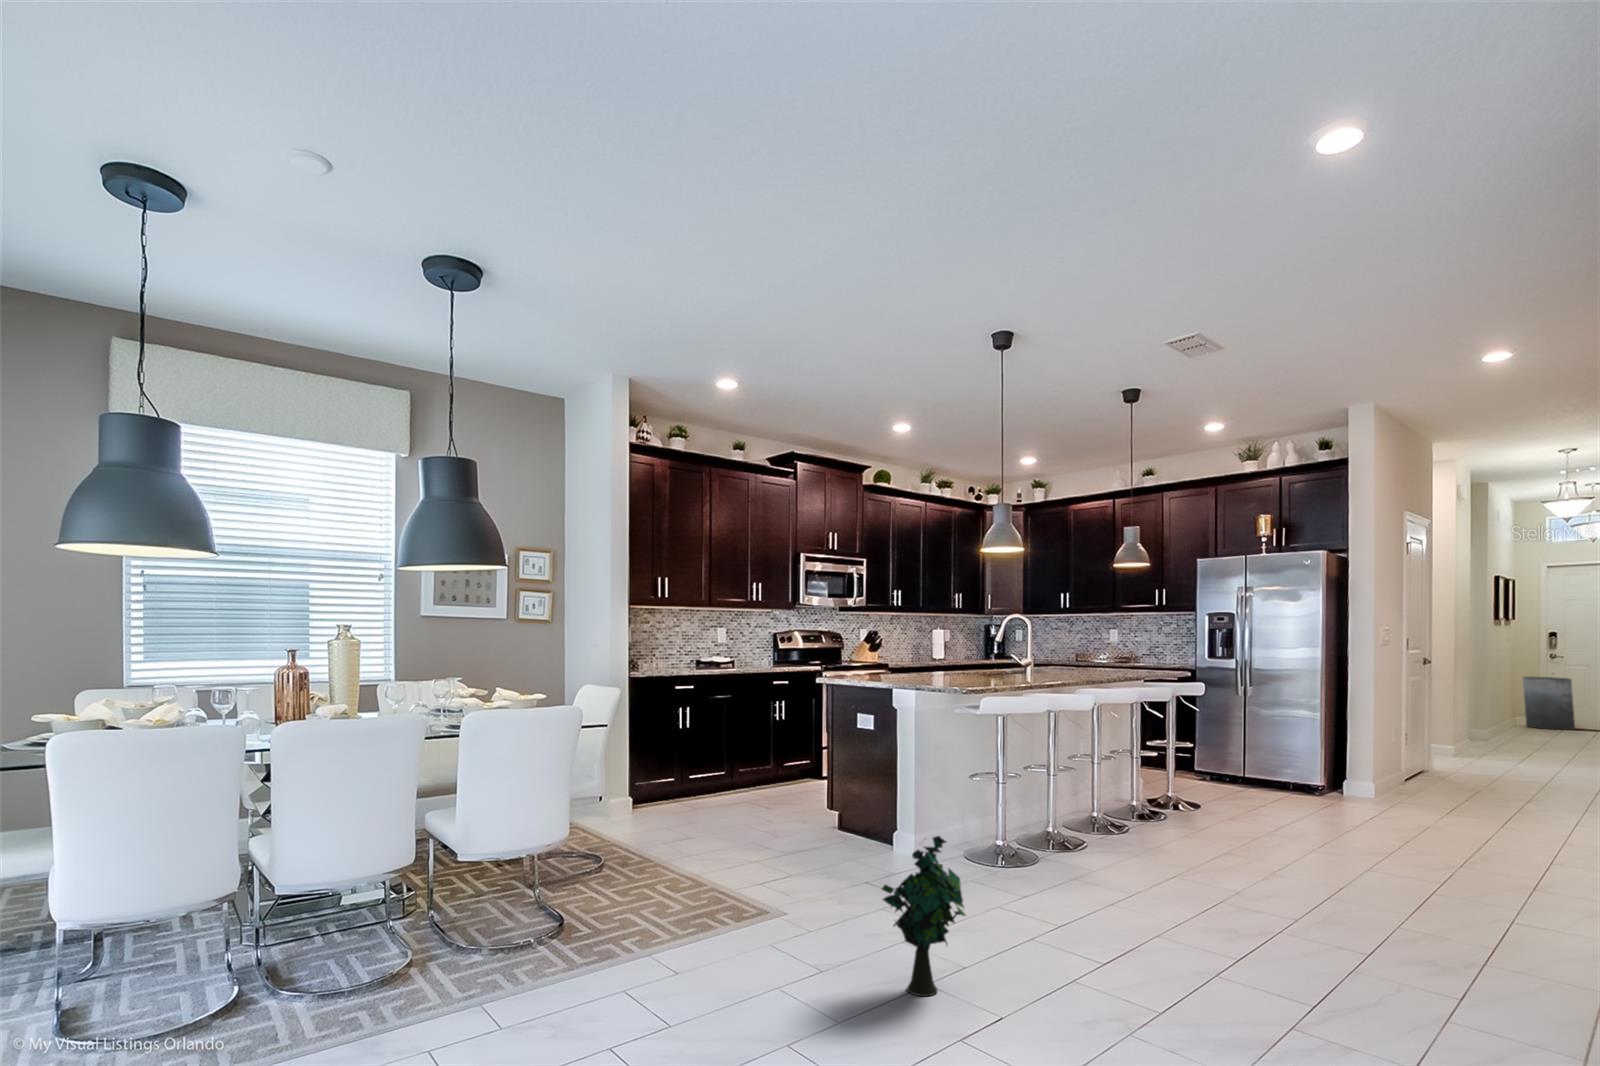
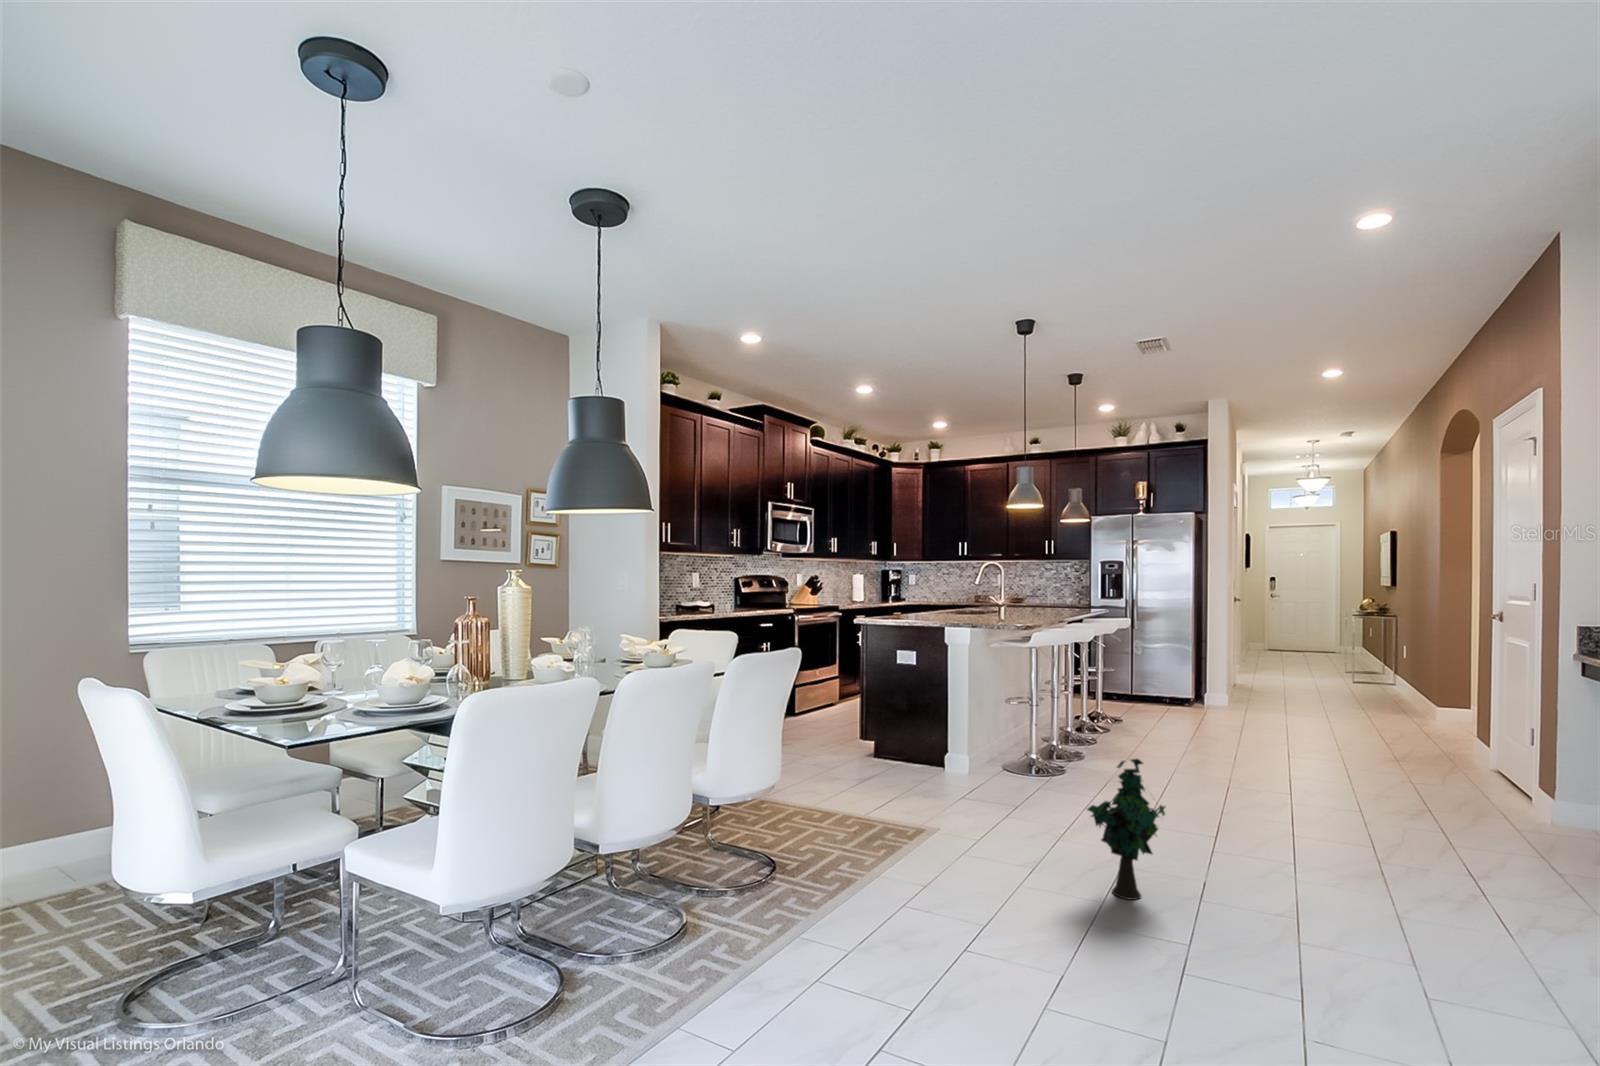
trash can: present [1523,677,1575,730] -> none [1247,610,1279,649]

